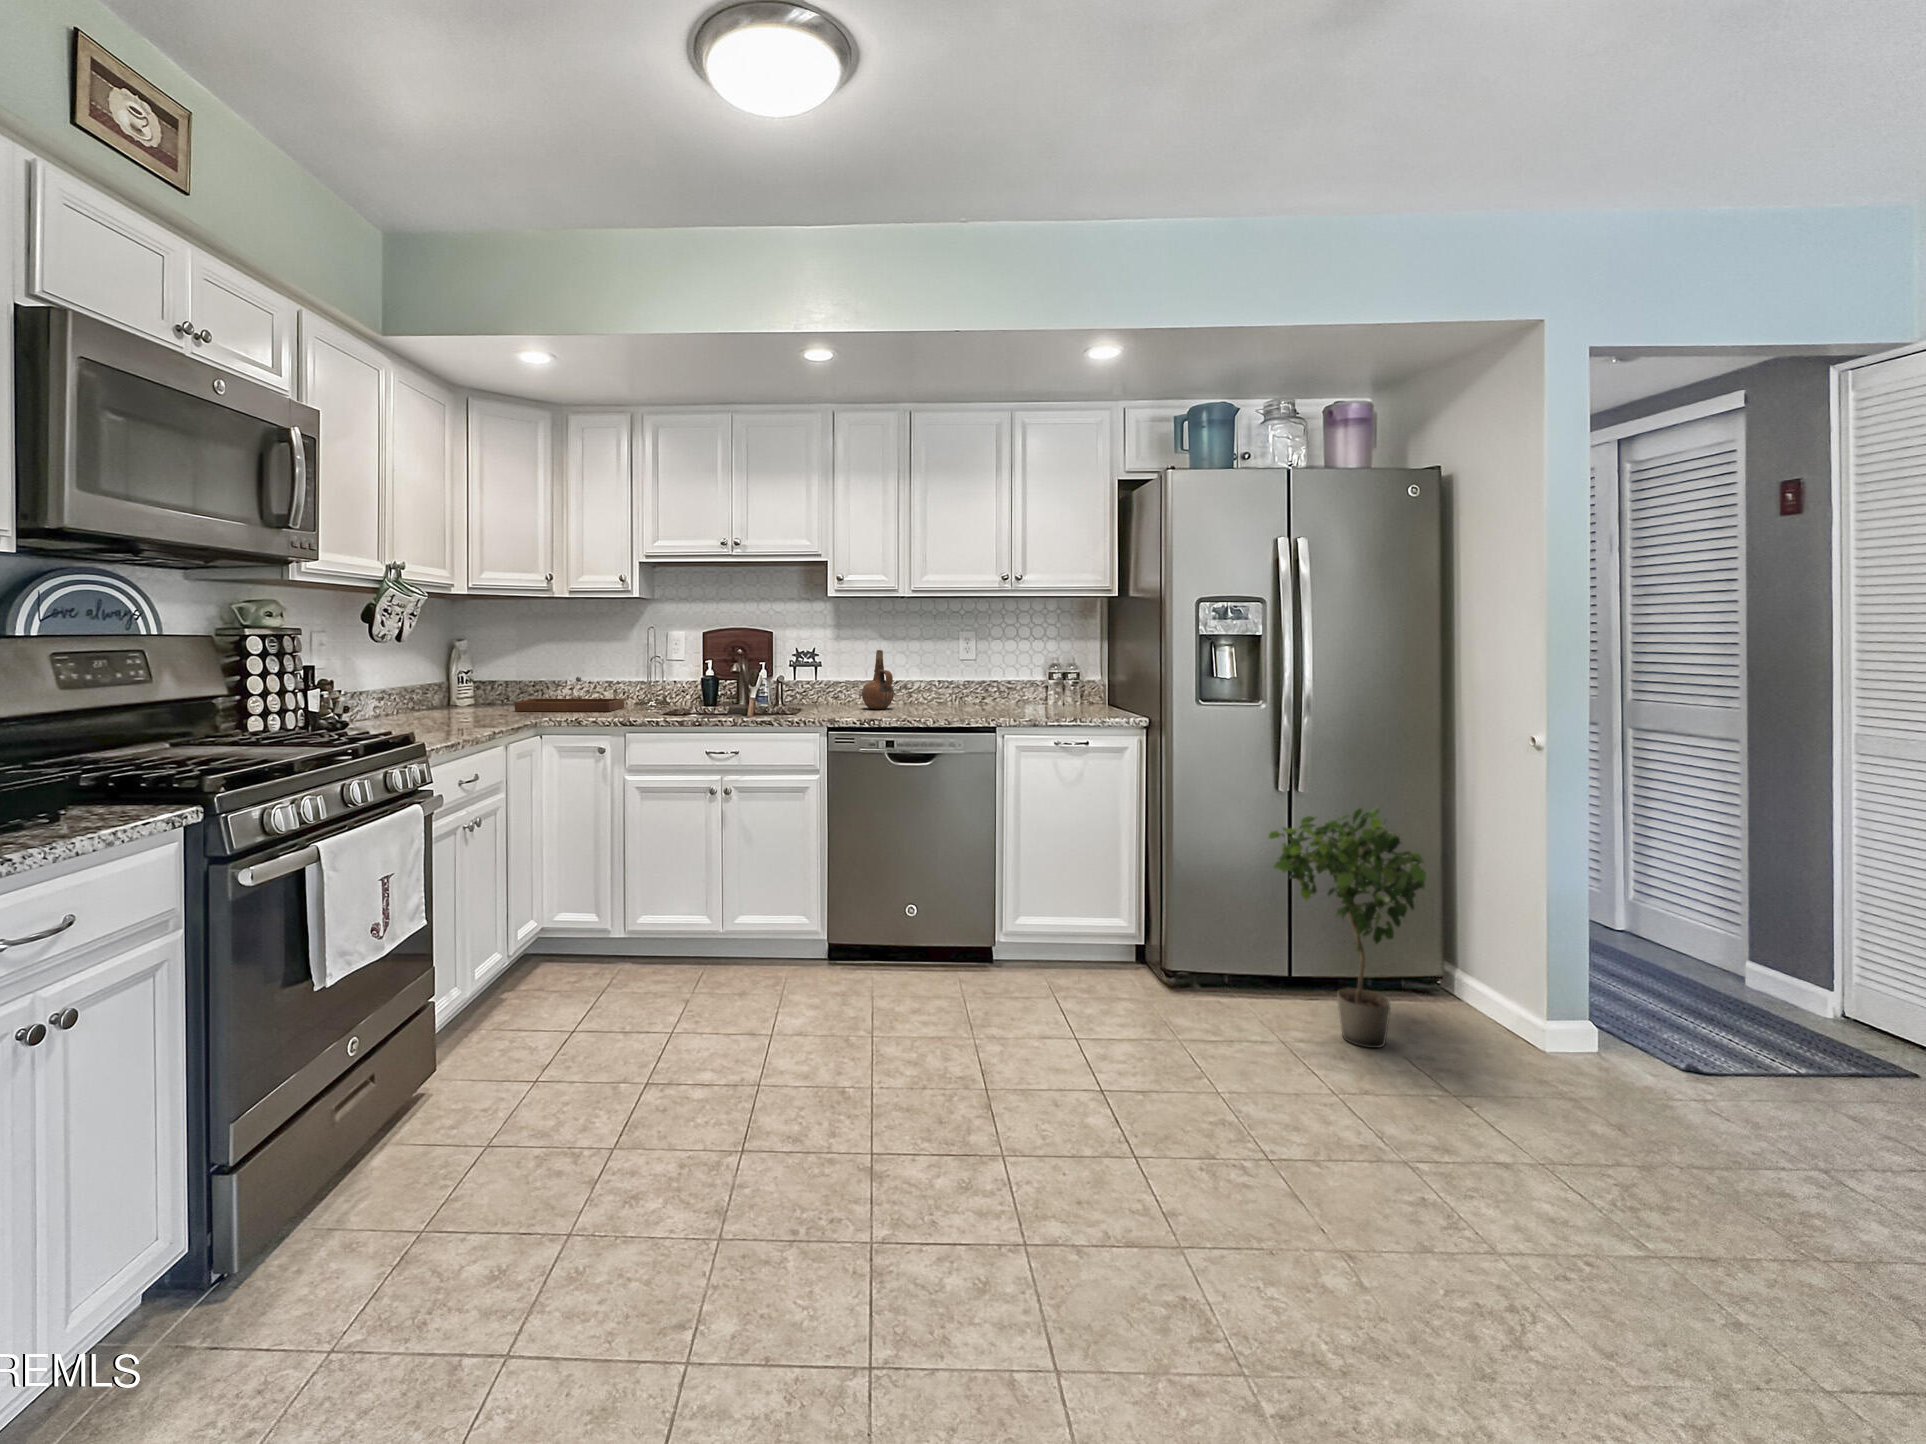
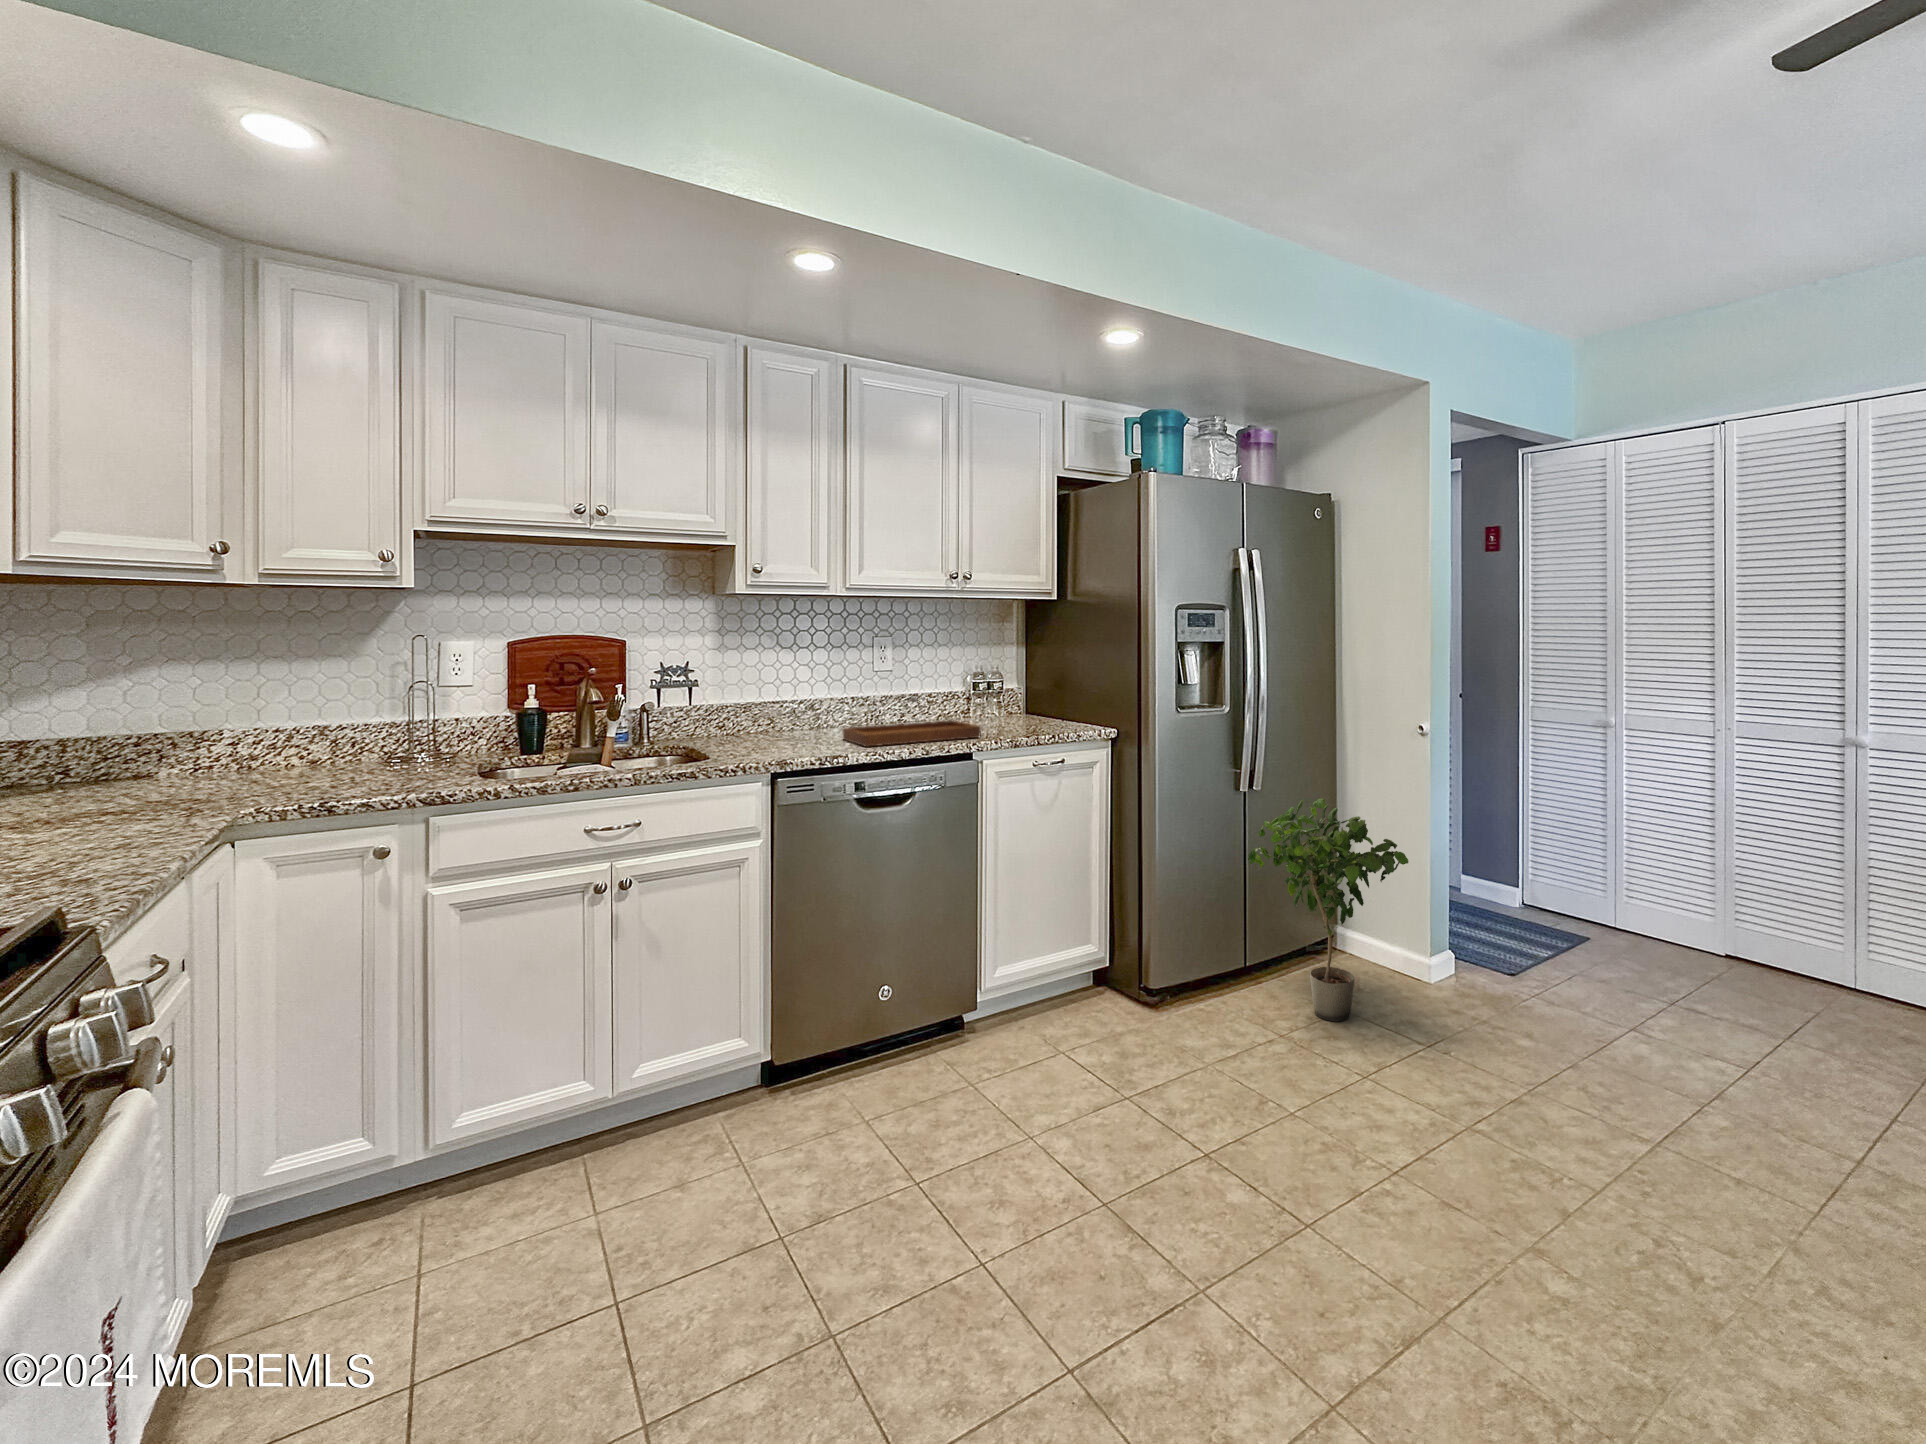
ceramic pitcher: present [862,650,894,709] -> none [771,663,817,739]
tray: present [515,677,624,711] -> present [843,696,981,746]

